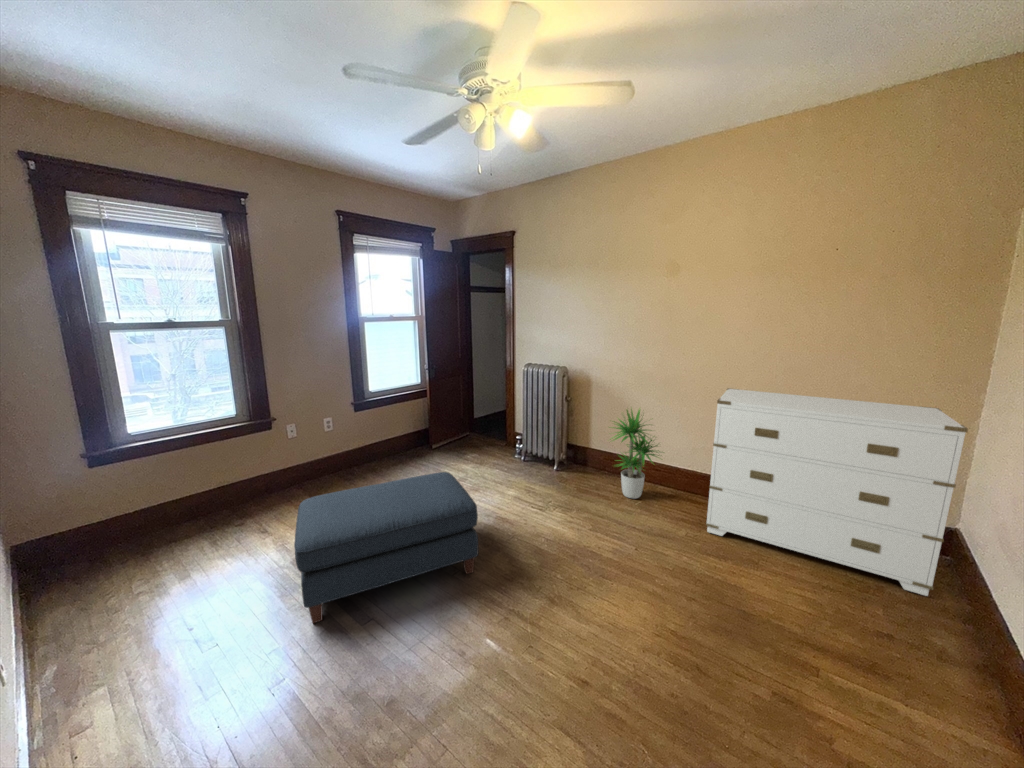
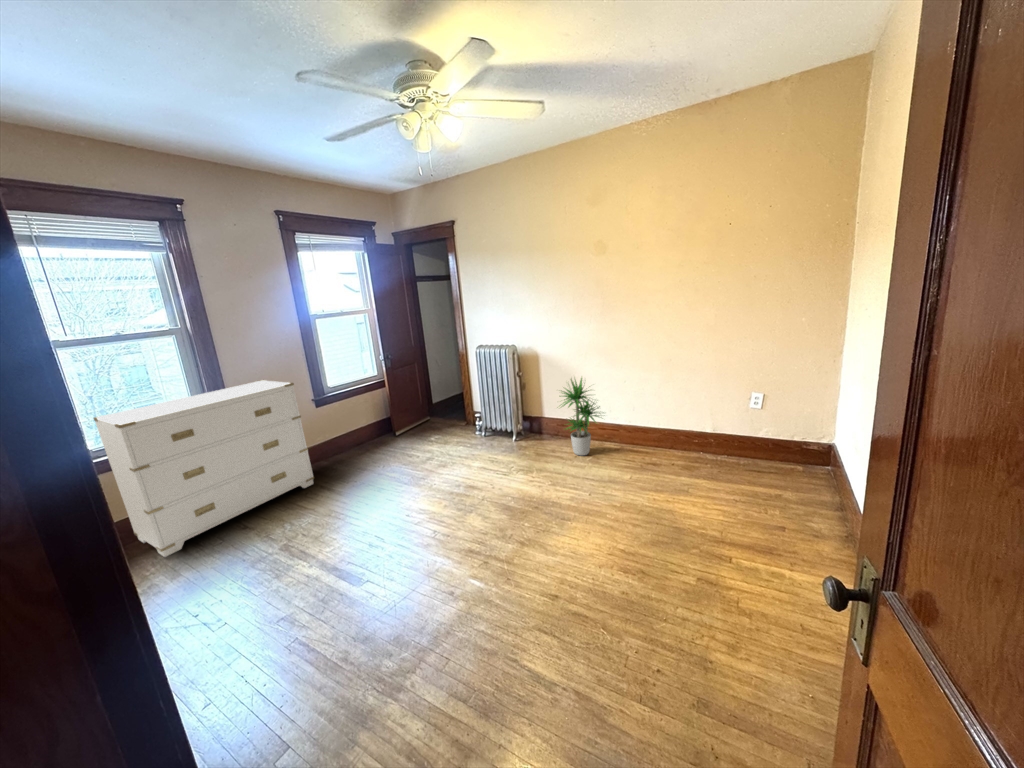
dresser: present [706,388,968,596] -> present [94,380,314,557]
ottoman: present [294,472,478,623] -> none [282,450,453,592]

